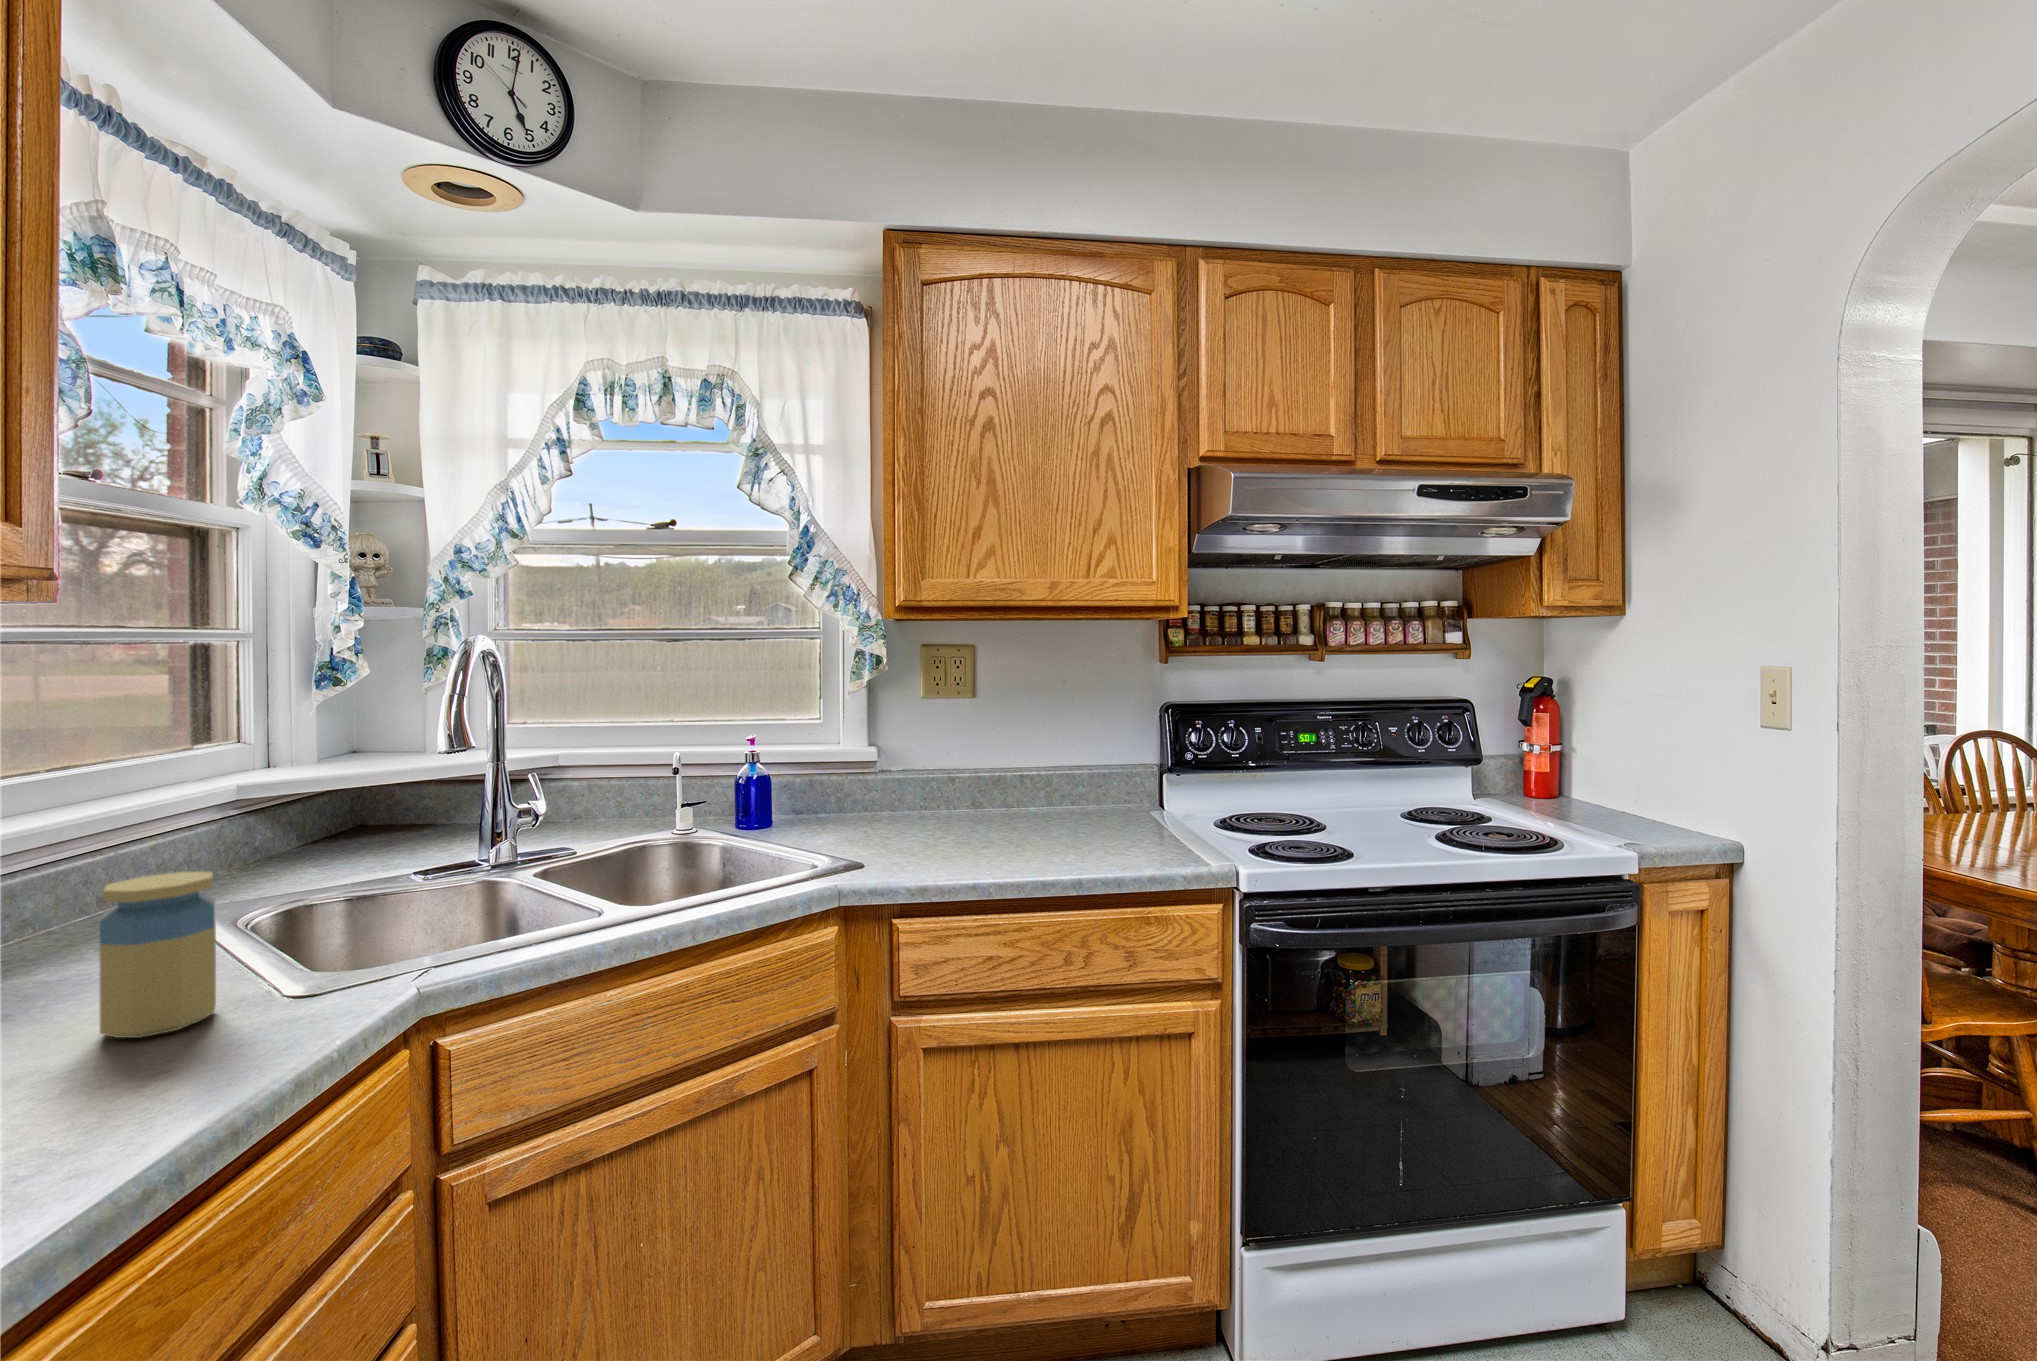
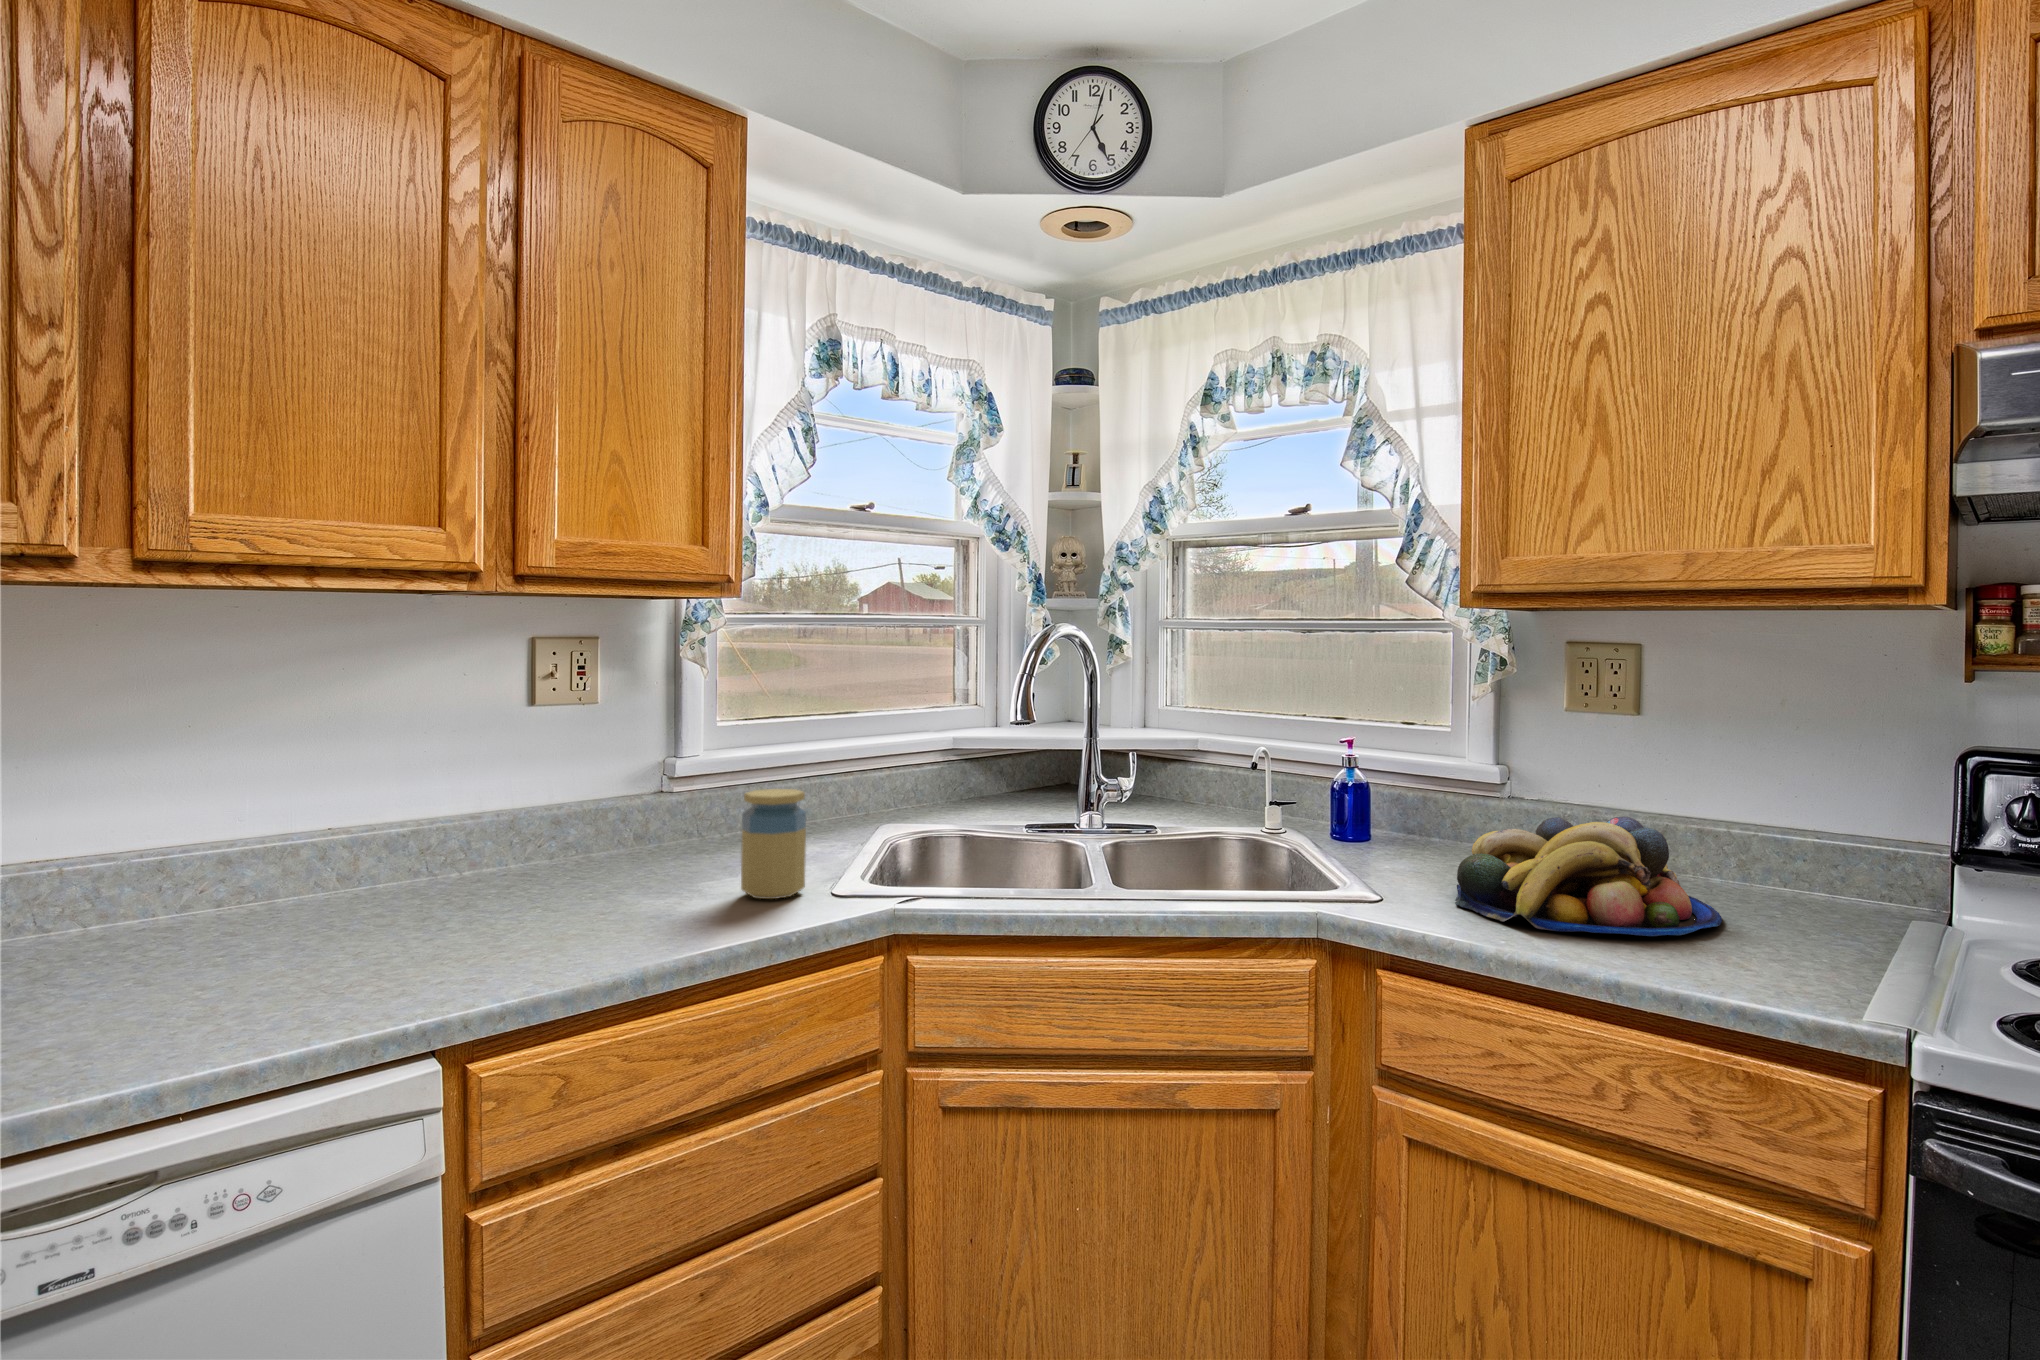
fruit bowl: none [907,768,1083,857] -> present [1455,817,1722,936]

